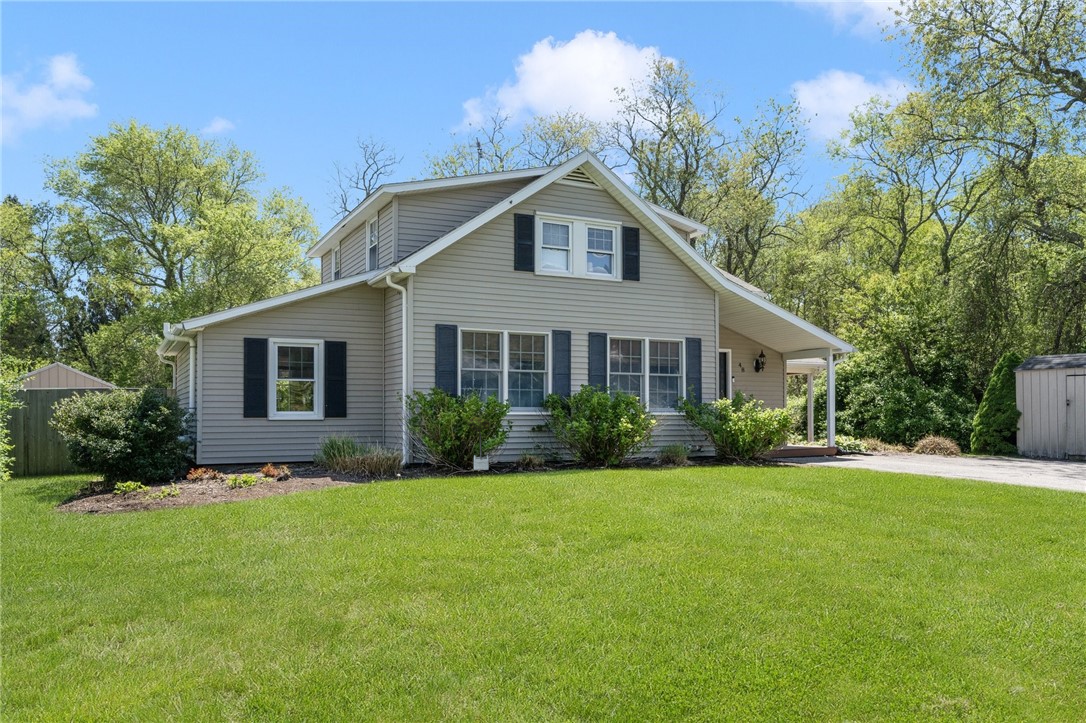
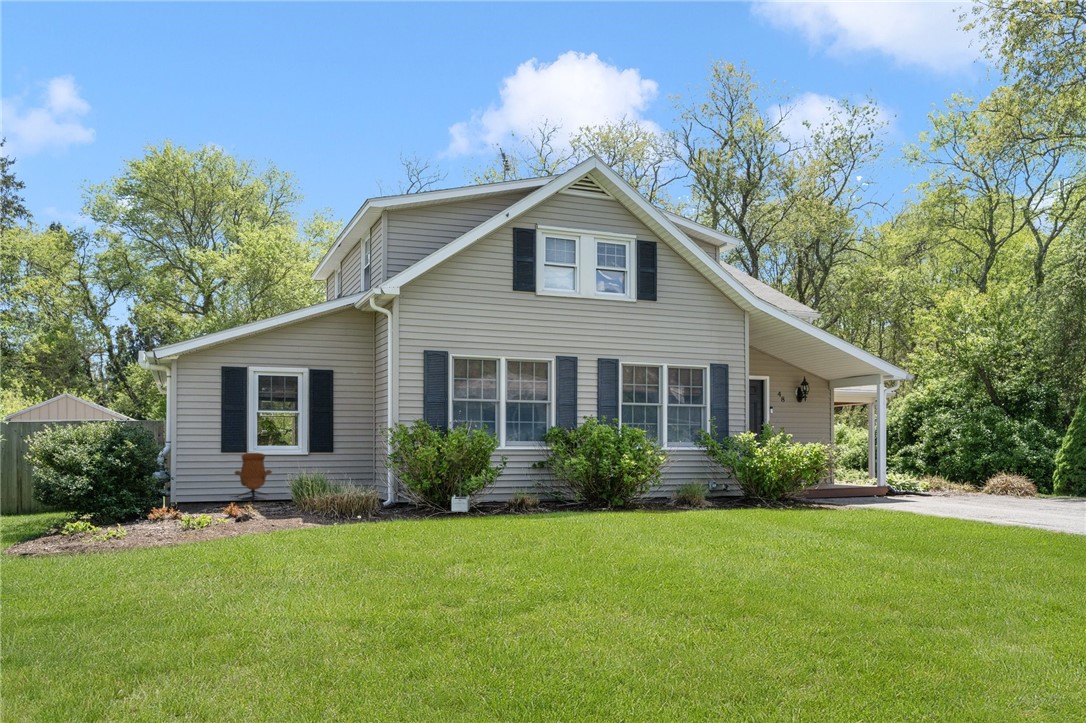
lounge chair: none [258,420,293,465] -> present [235,453,272,500]

